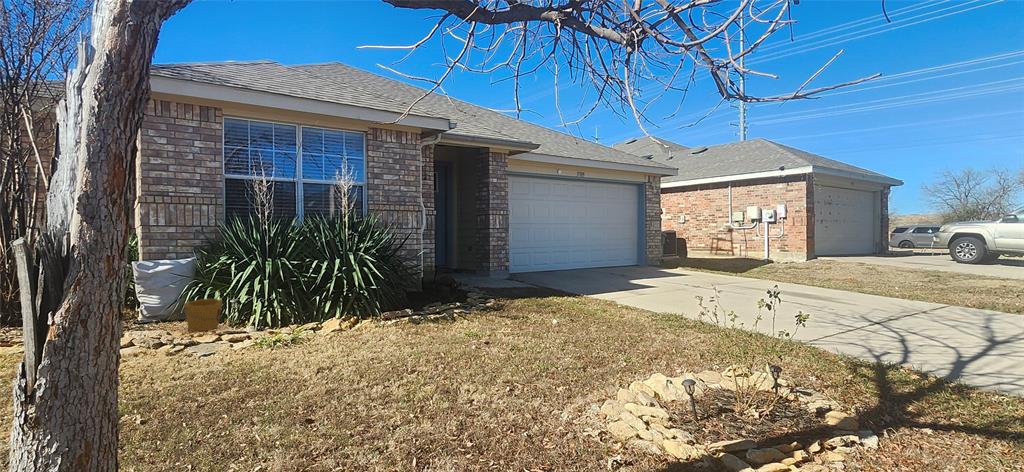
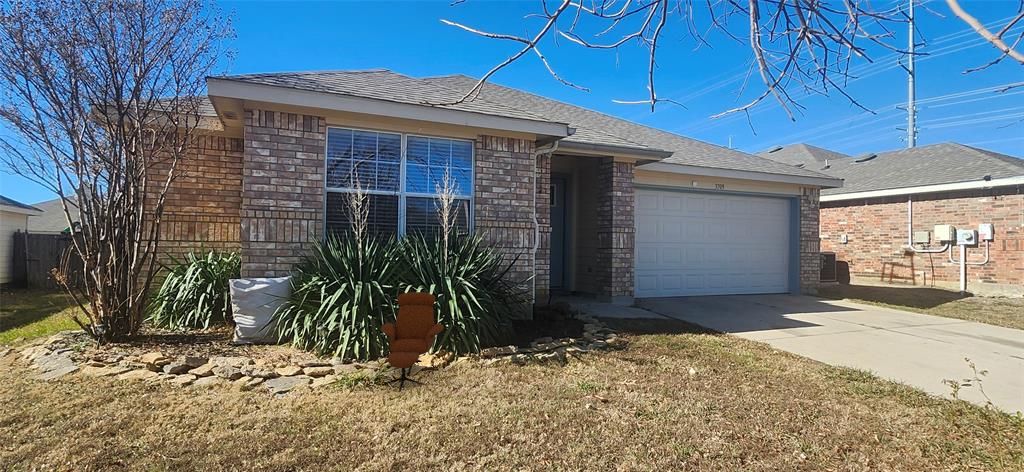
lounge chair: none [294,267,350,347] -> present [381,292,444,392]
bucket: present [184,299,224,331] -> none [270,322,313,359]

